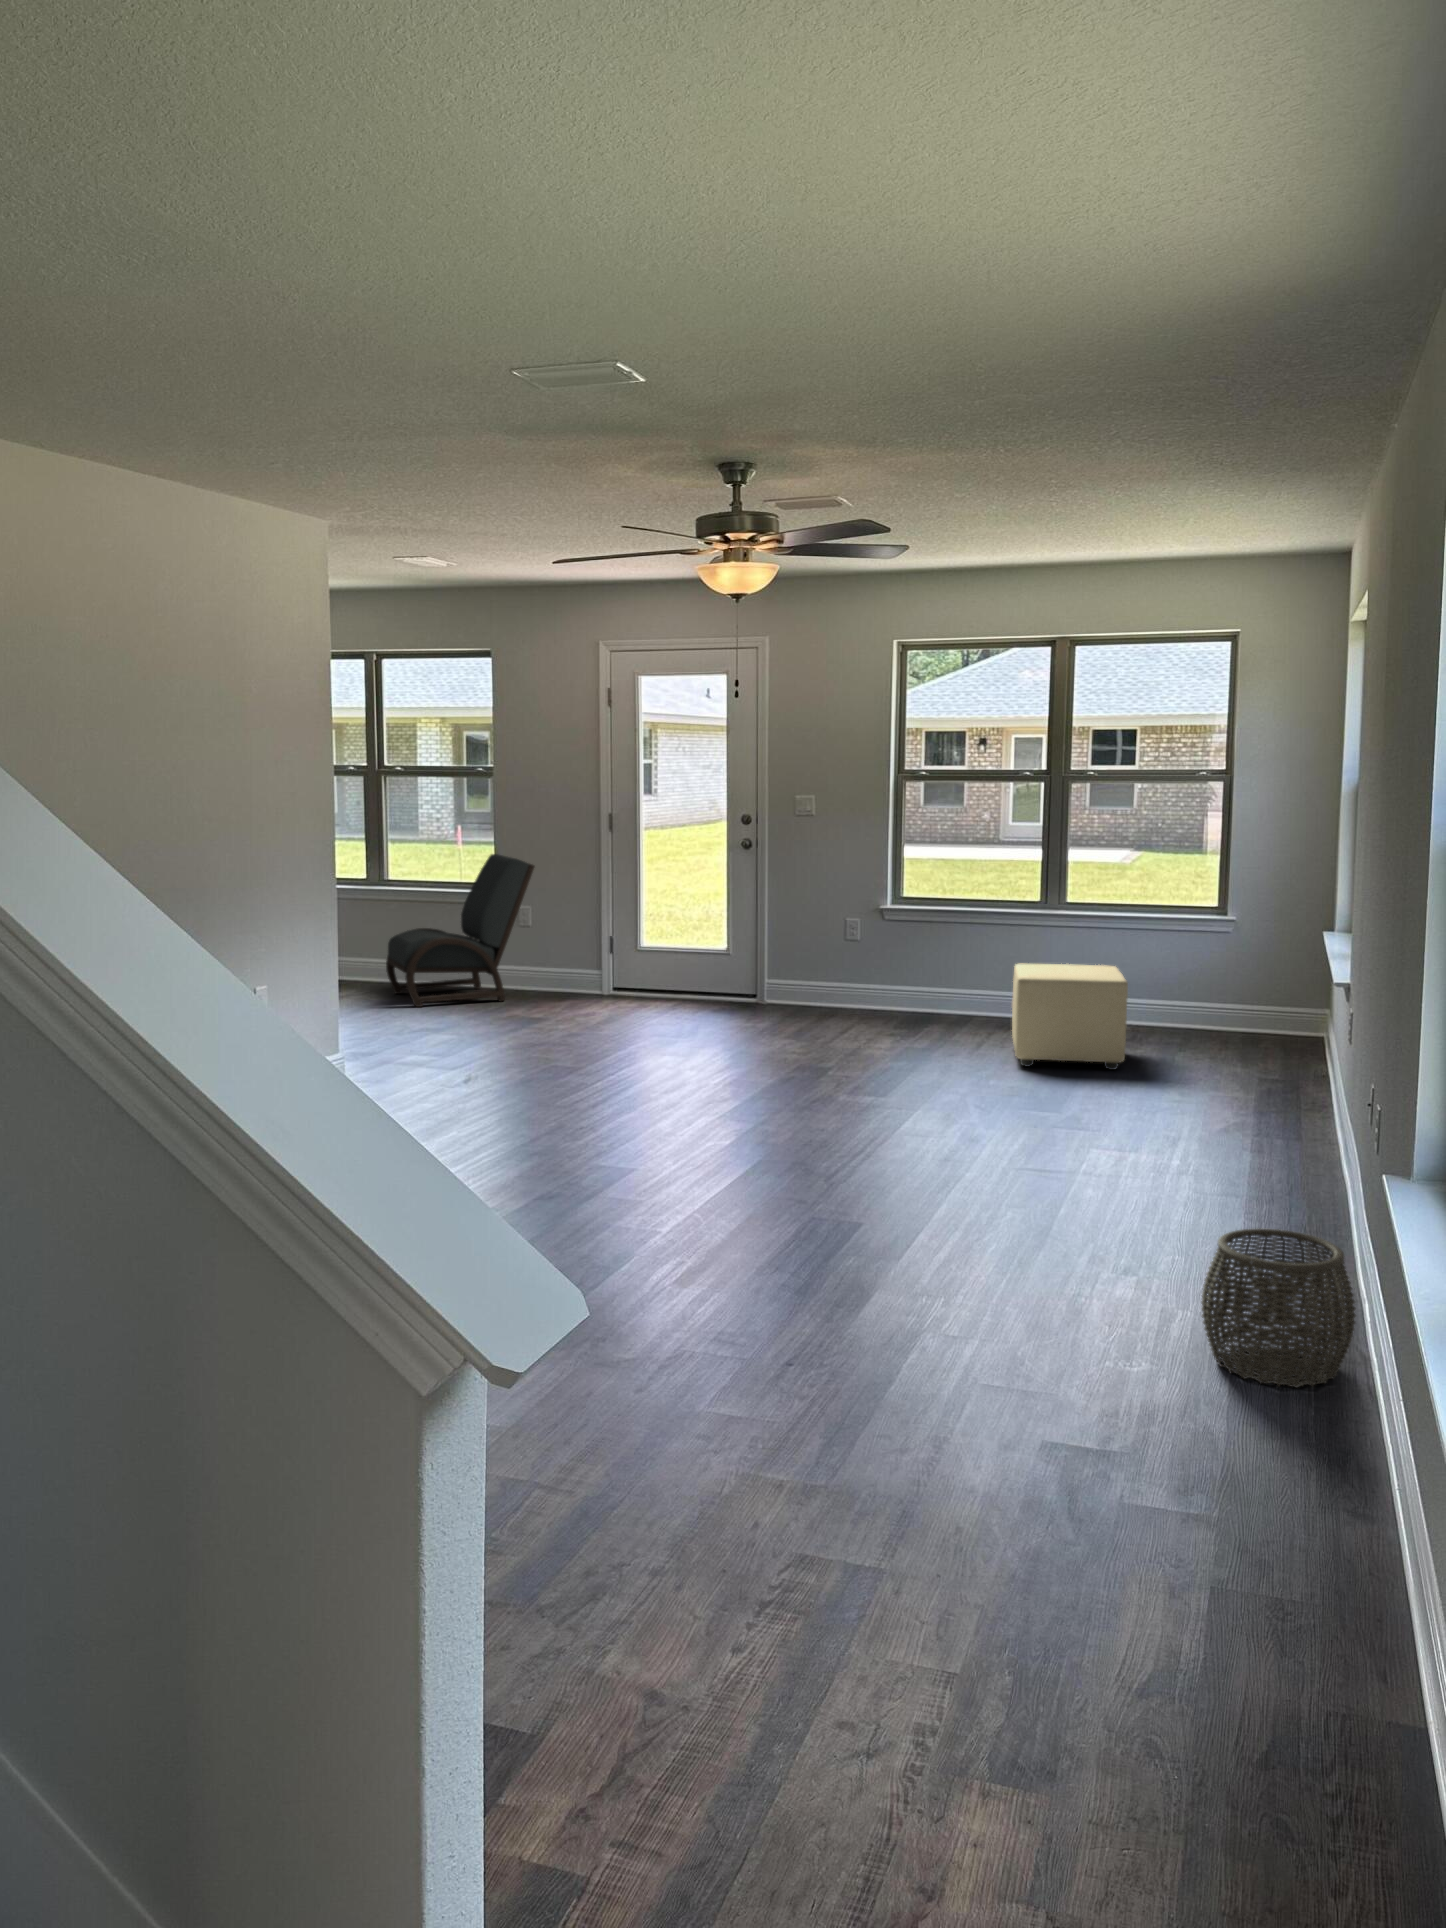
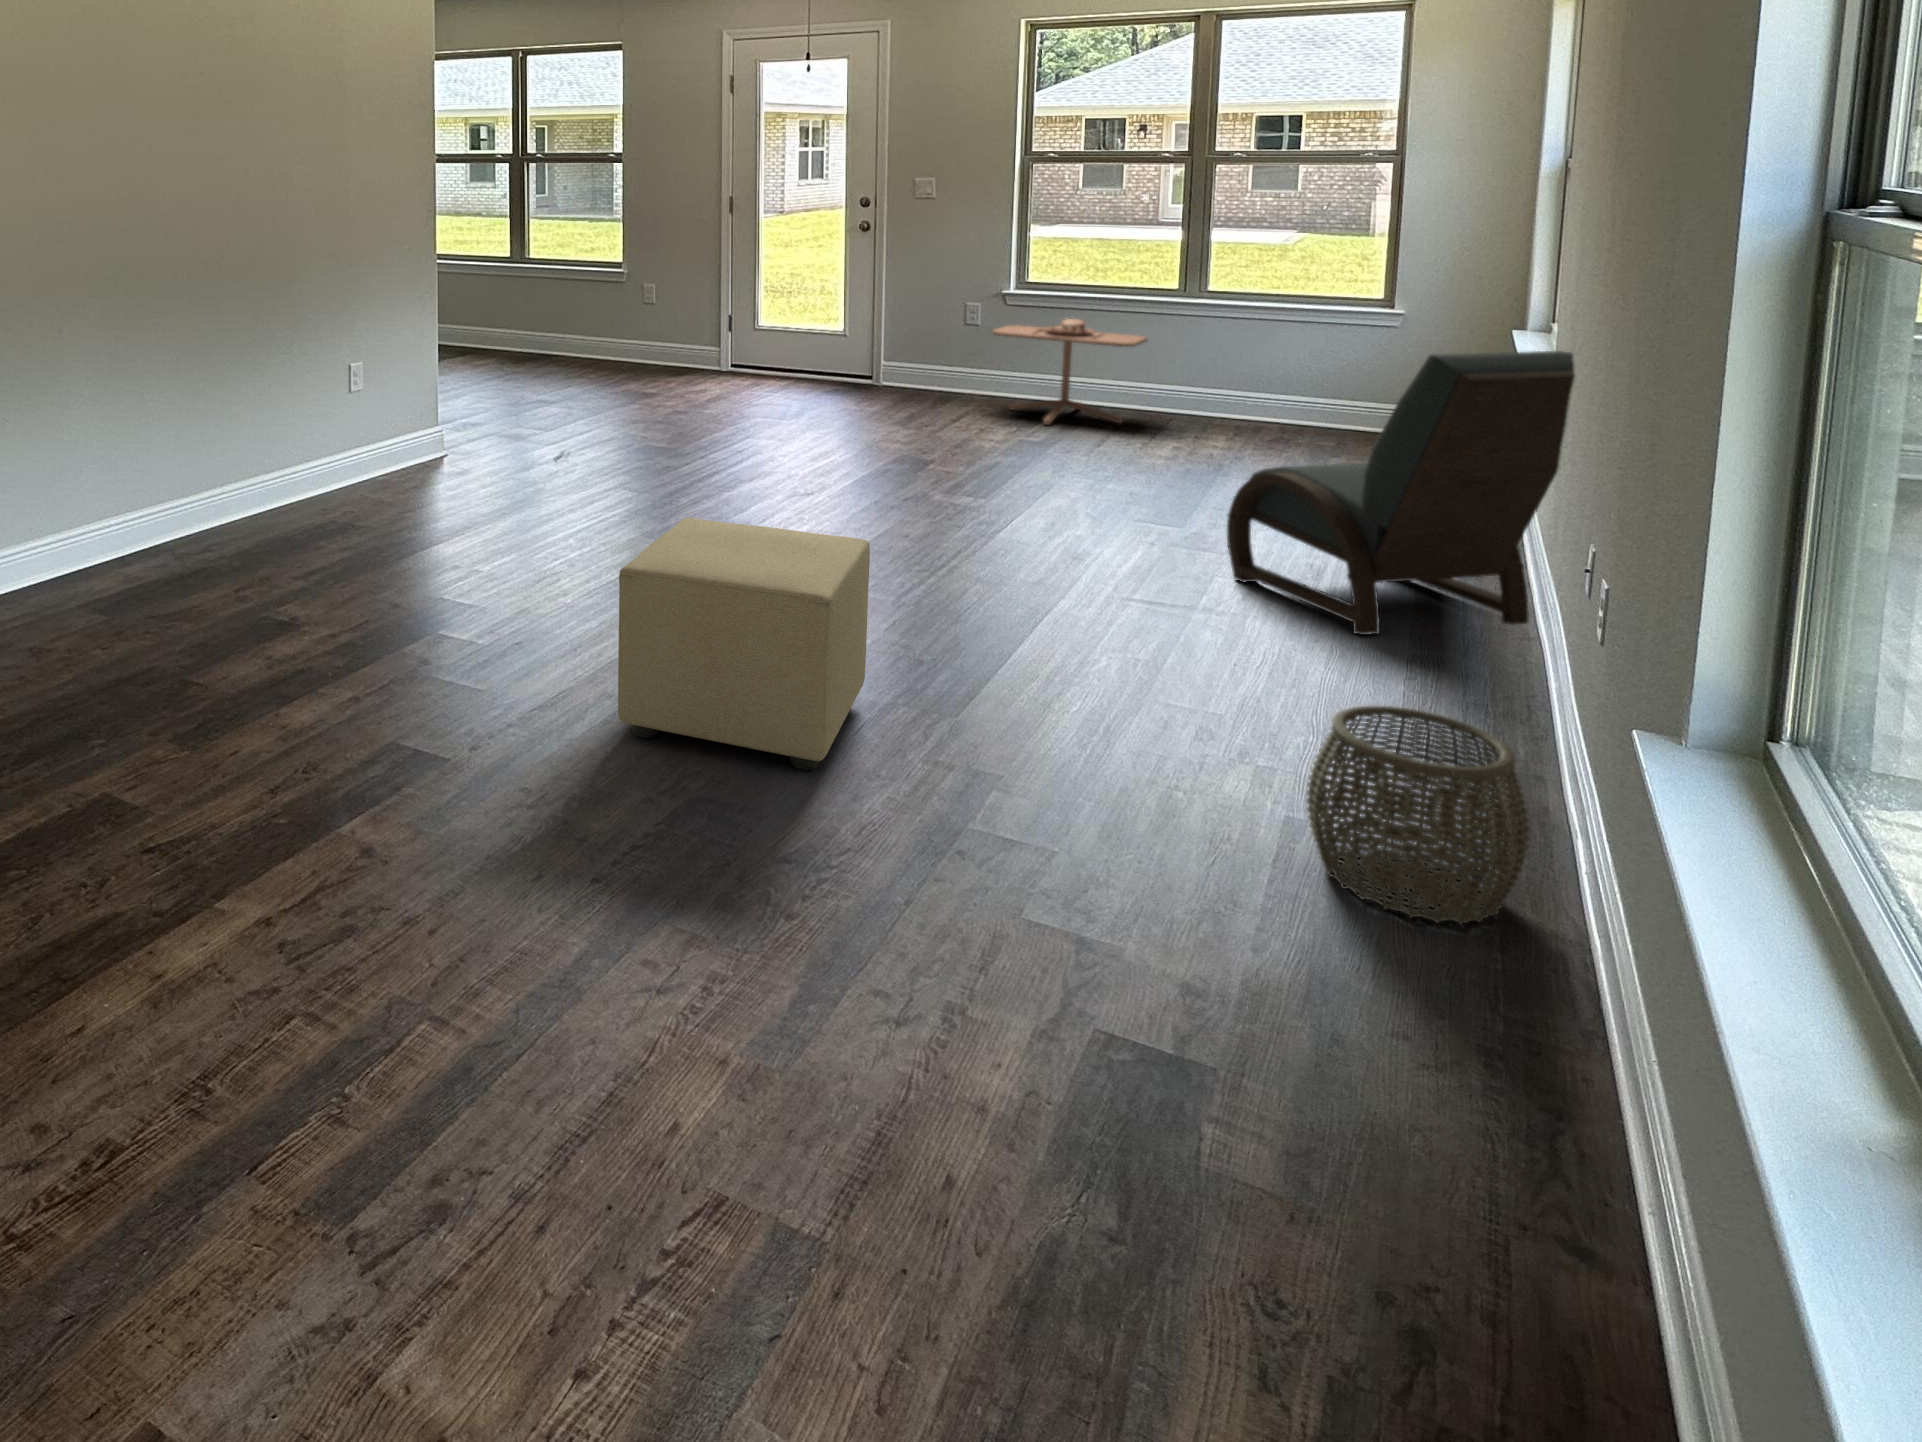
lounge chair: present [386,854,535,1007] -> present [1227,351,1575,635]
side table: none [876,930,1017,1034] -> present [992,319,1148,425]
ottoman: present [1012,963,1128,1070] -> present [618,518,870,770]

